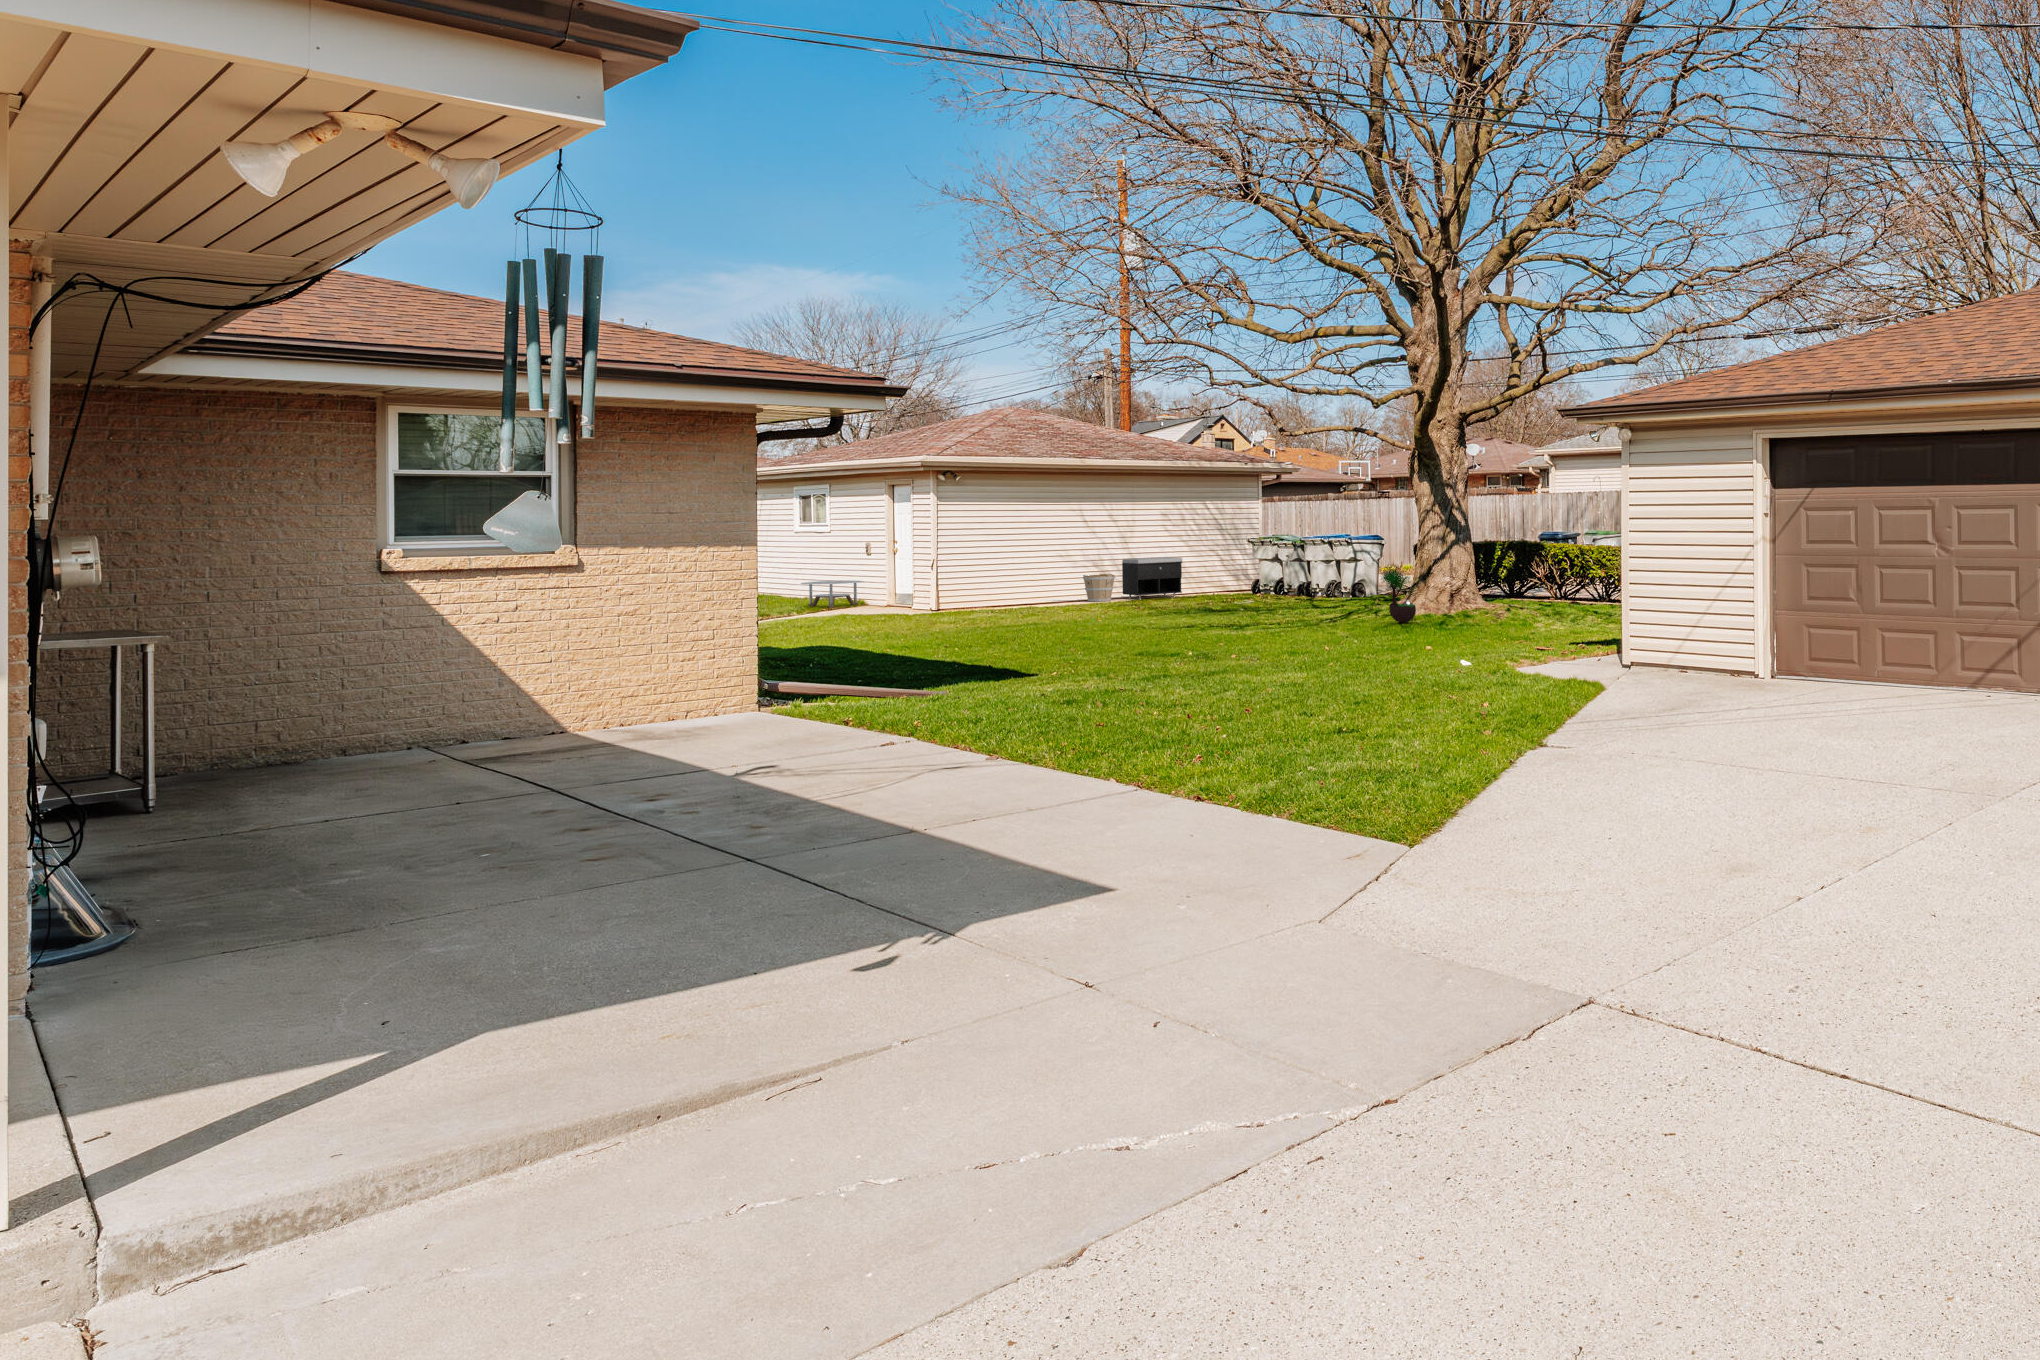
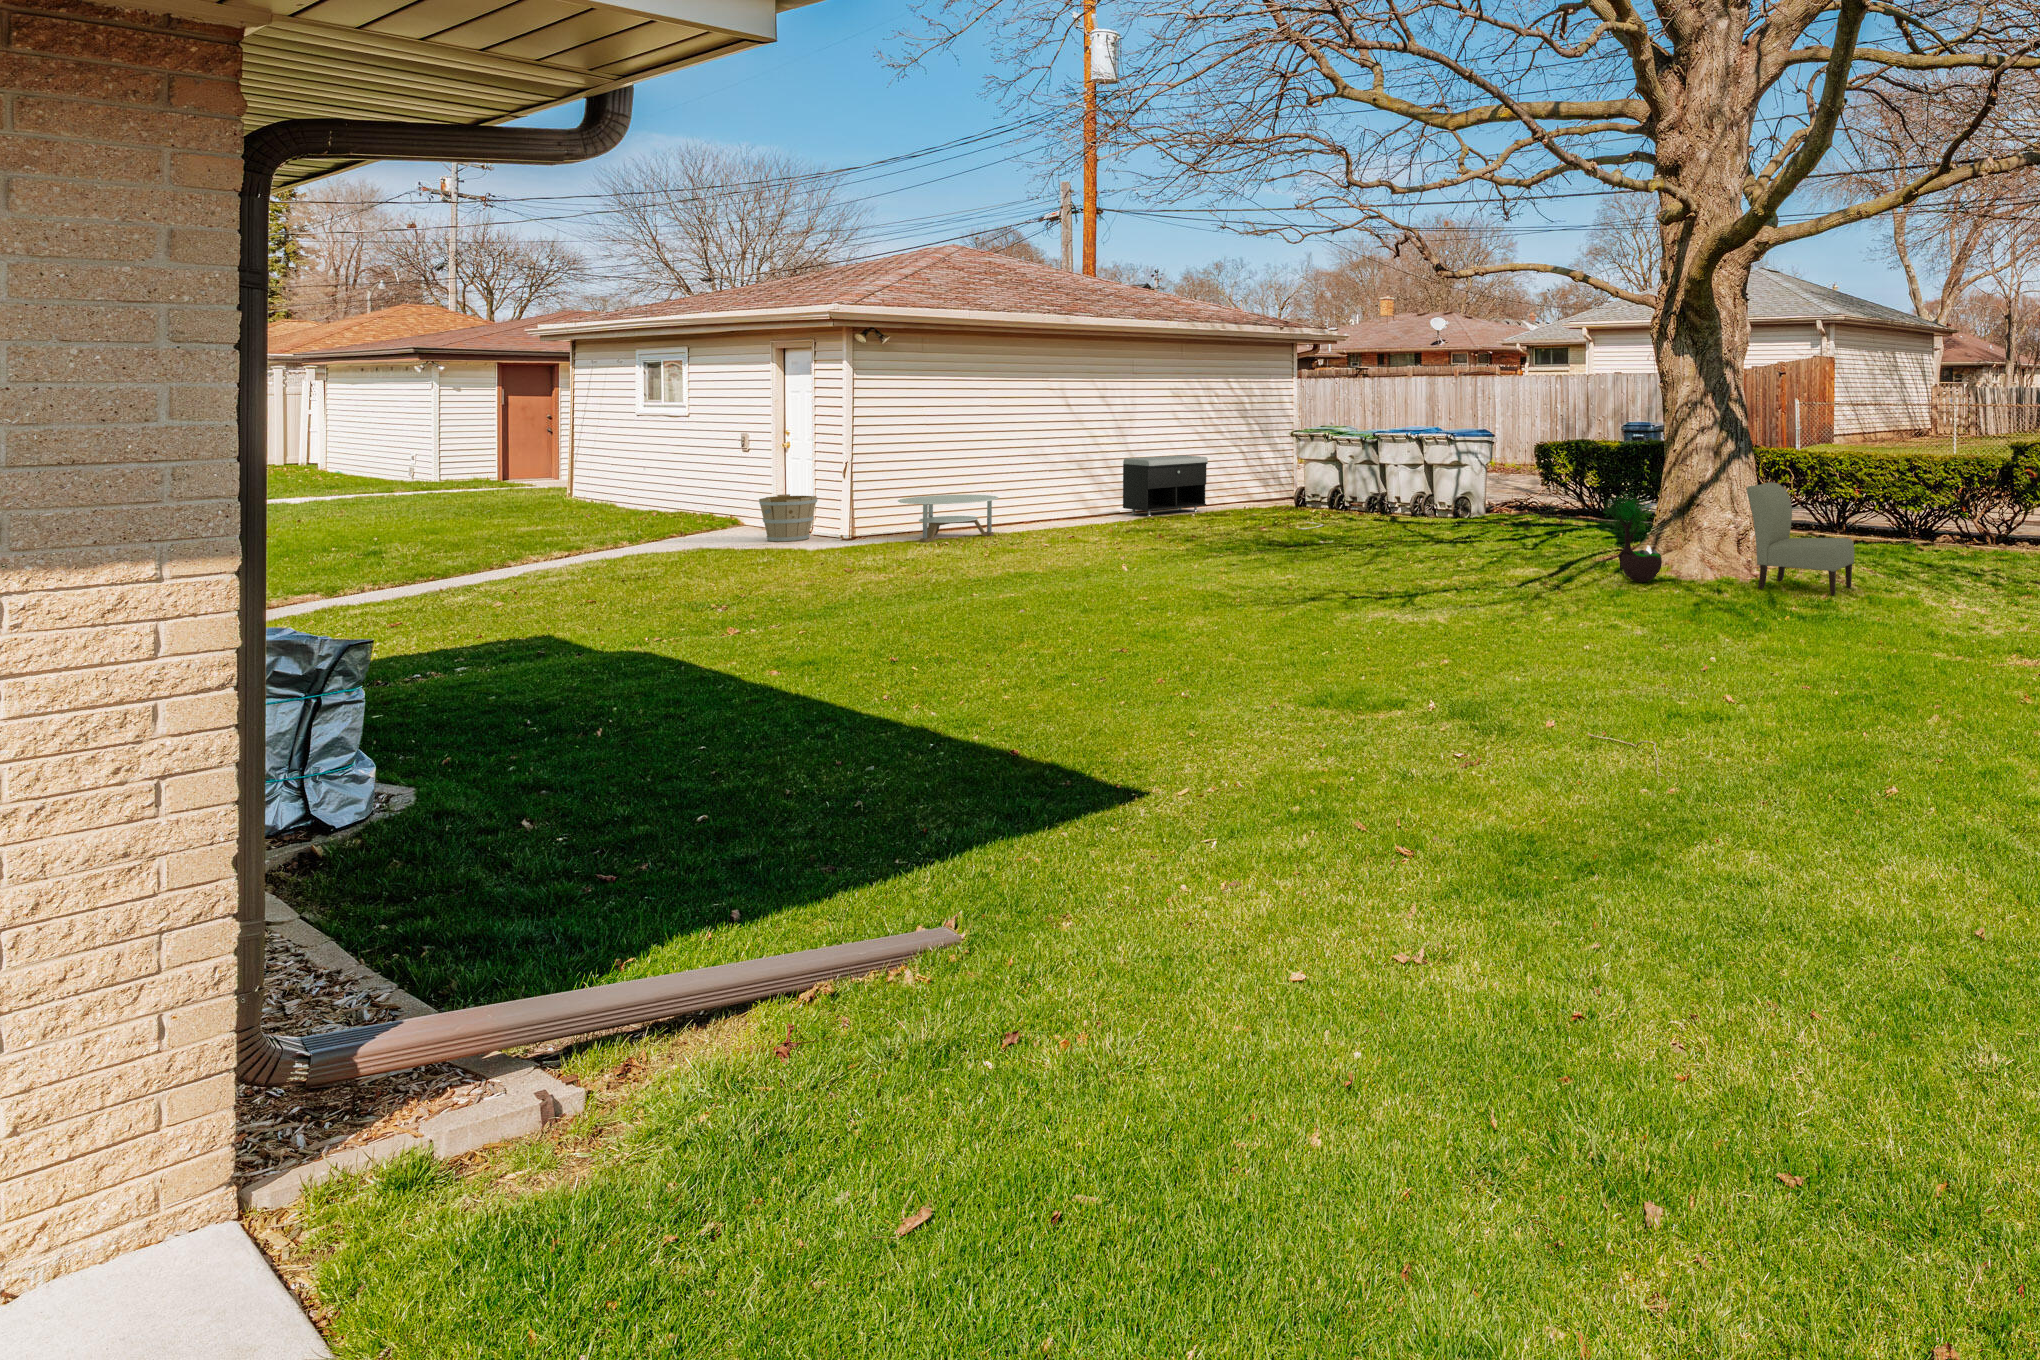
chair: none [1461,560,1529,627] -> present [1747,482,1854,596]
wooden bucket: present [1083,574,1115,602] -> present [759,494,818,542]
round table: present [801,580,863,608] -> present [898,495,998,542]

